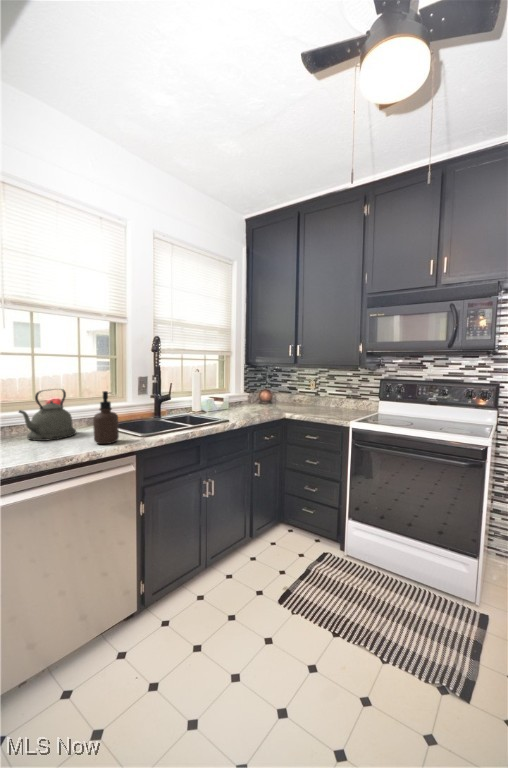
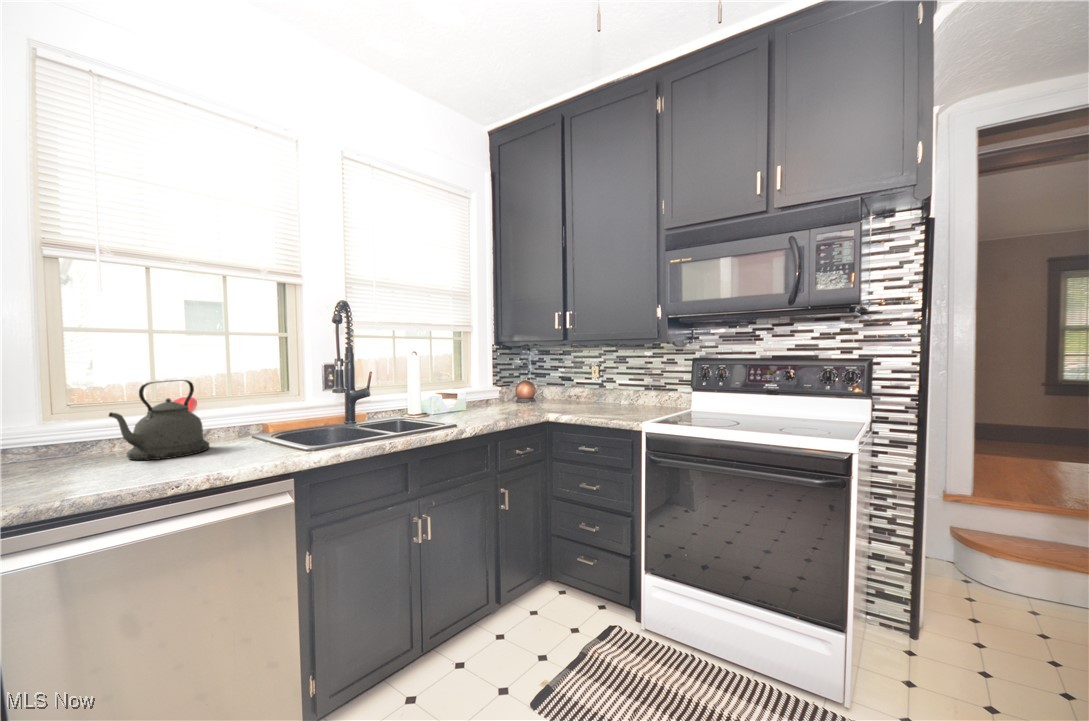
soap dispenser: present [93,391,119,444] -> none [226,380,268,462]

